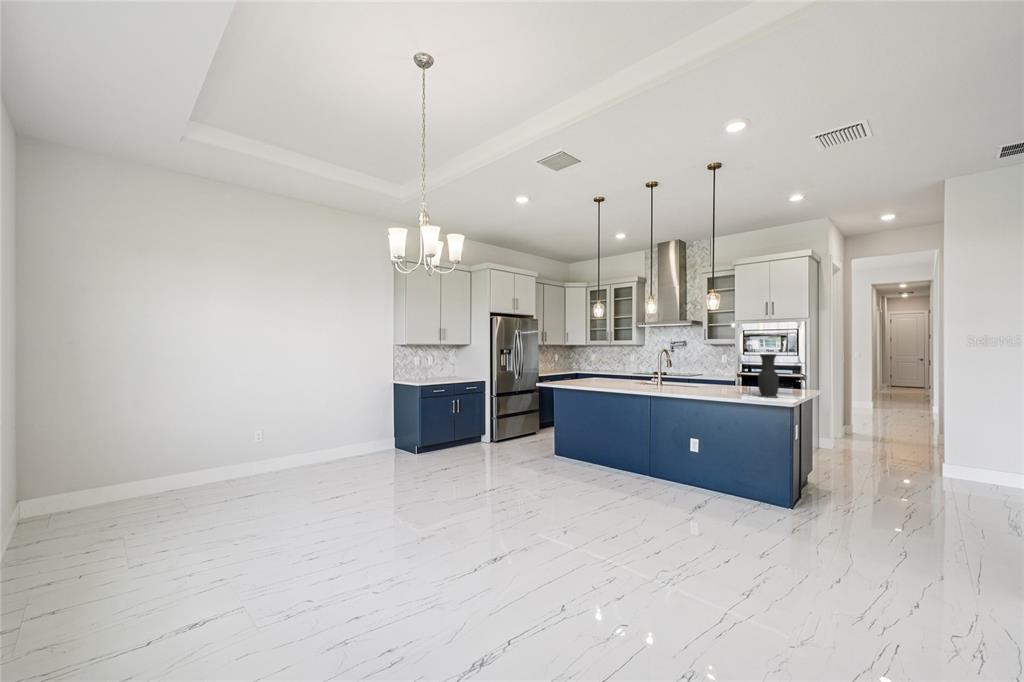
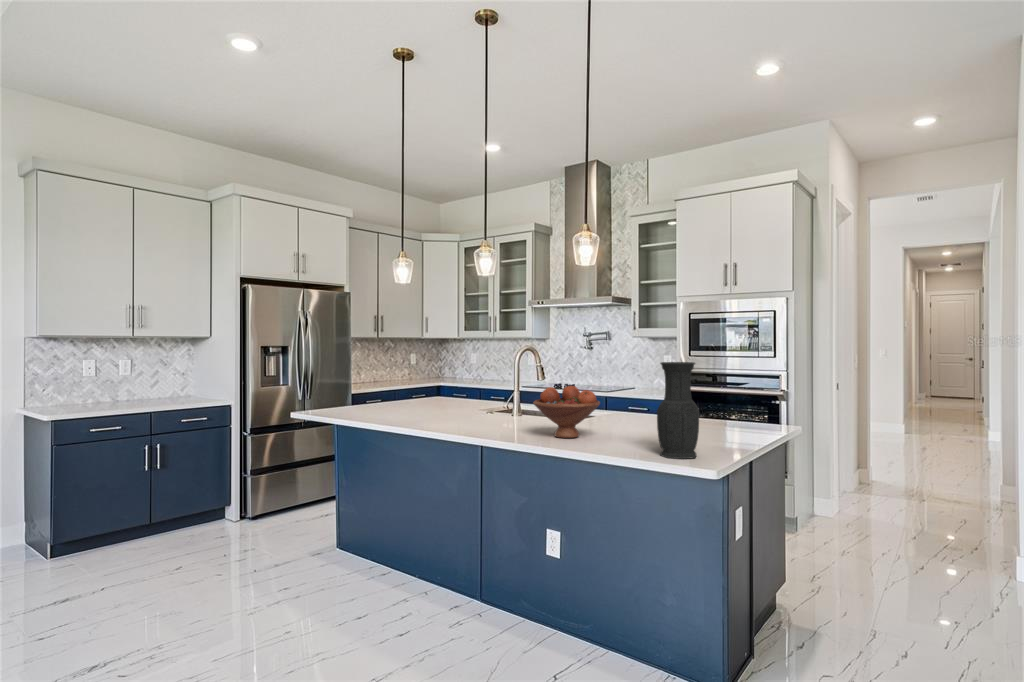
fruit bowl: none [686,367,721,392] -> present [533,386,600,438]

